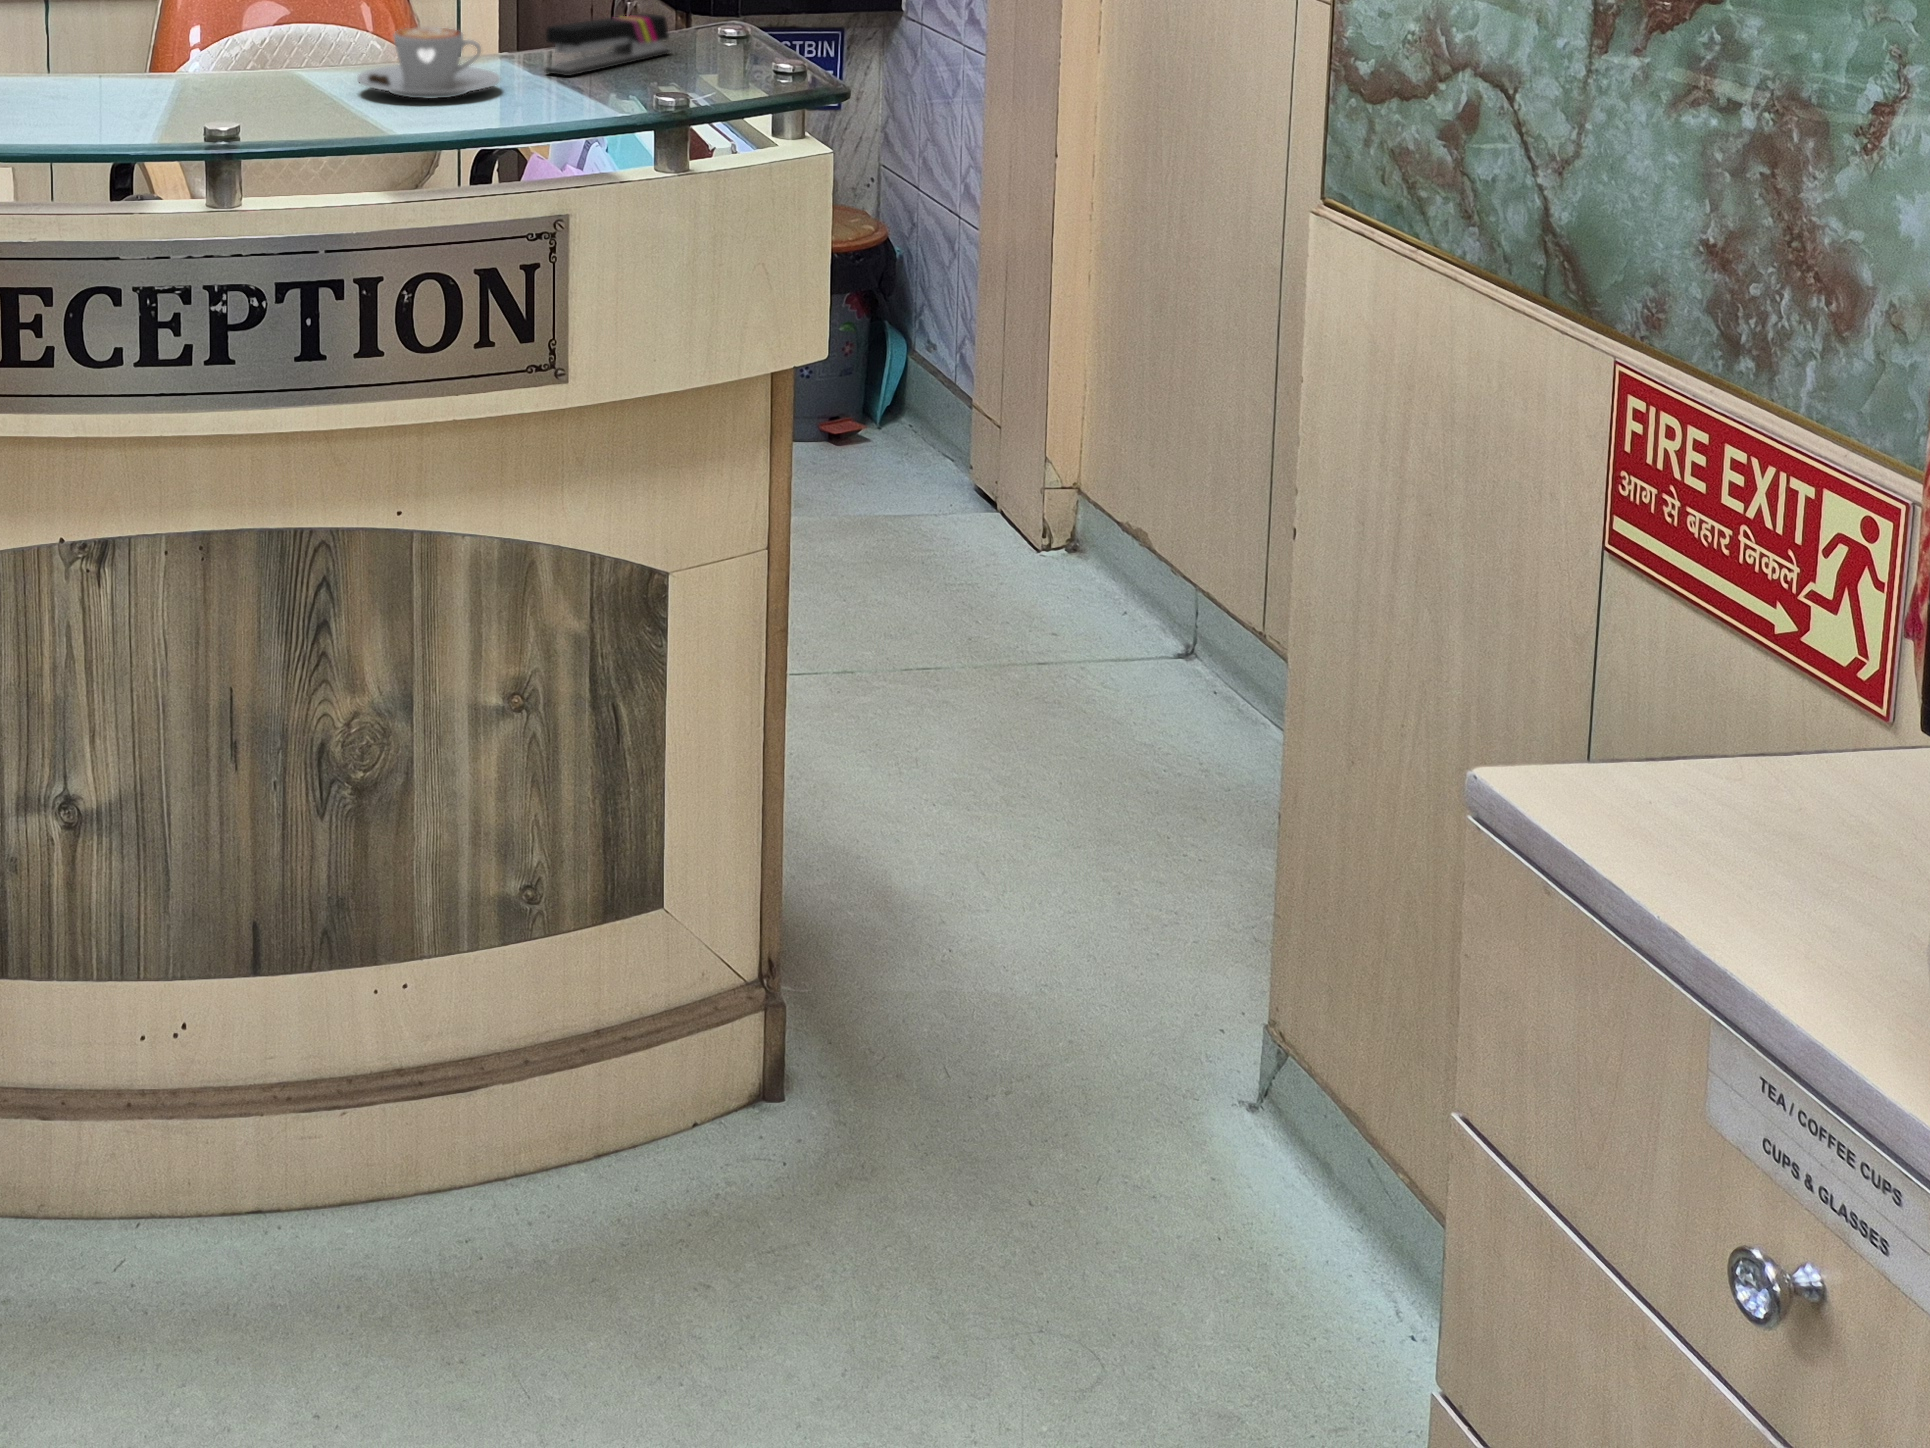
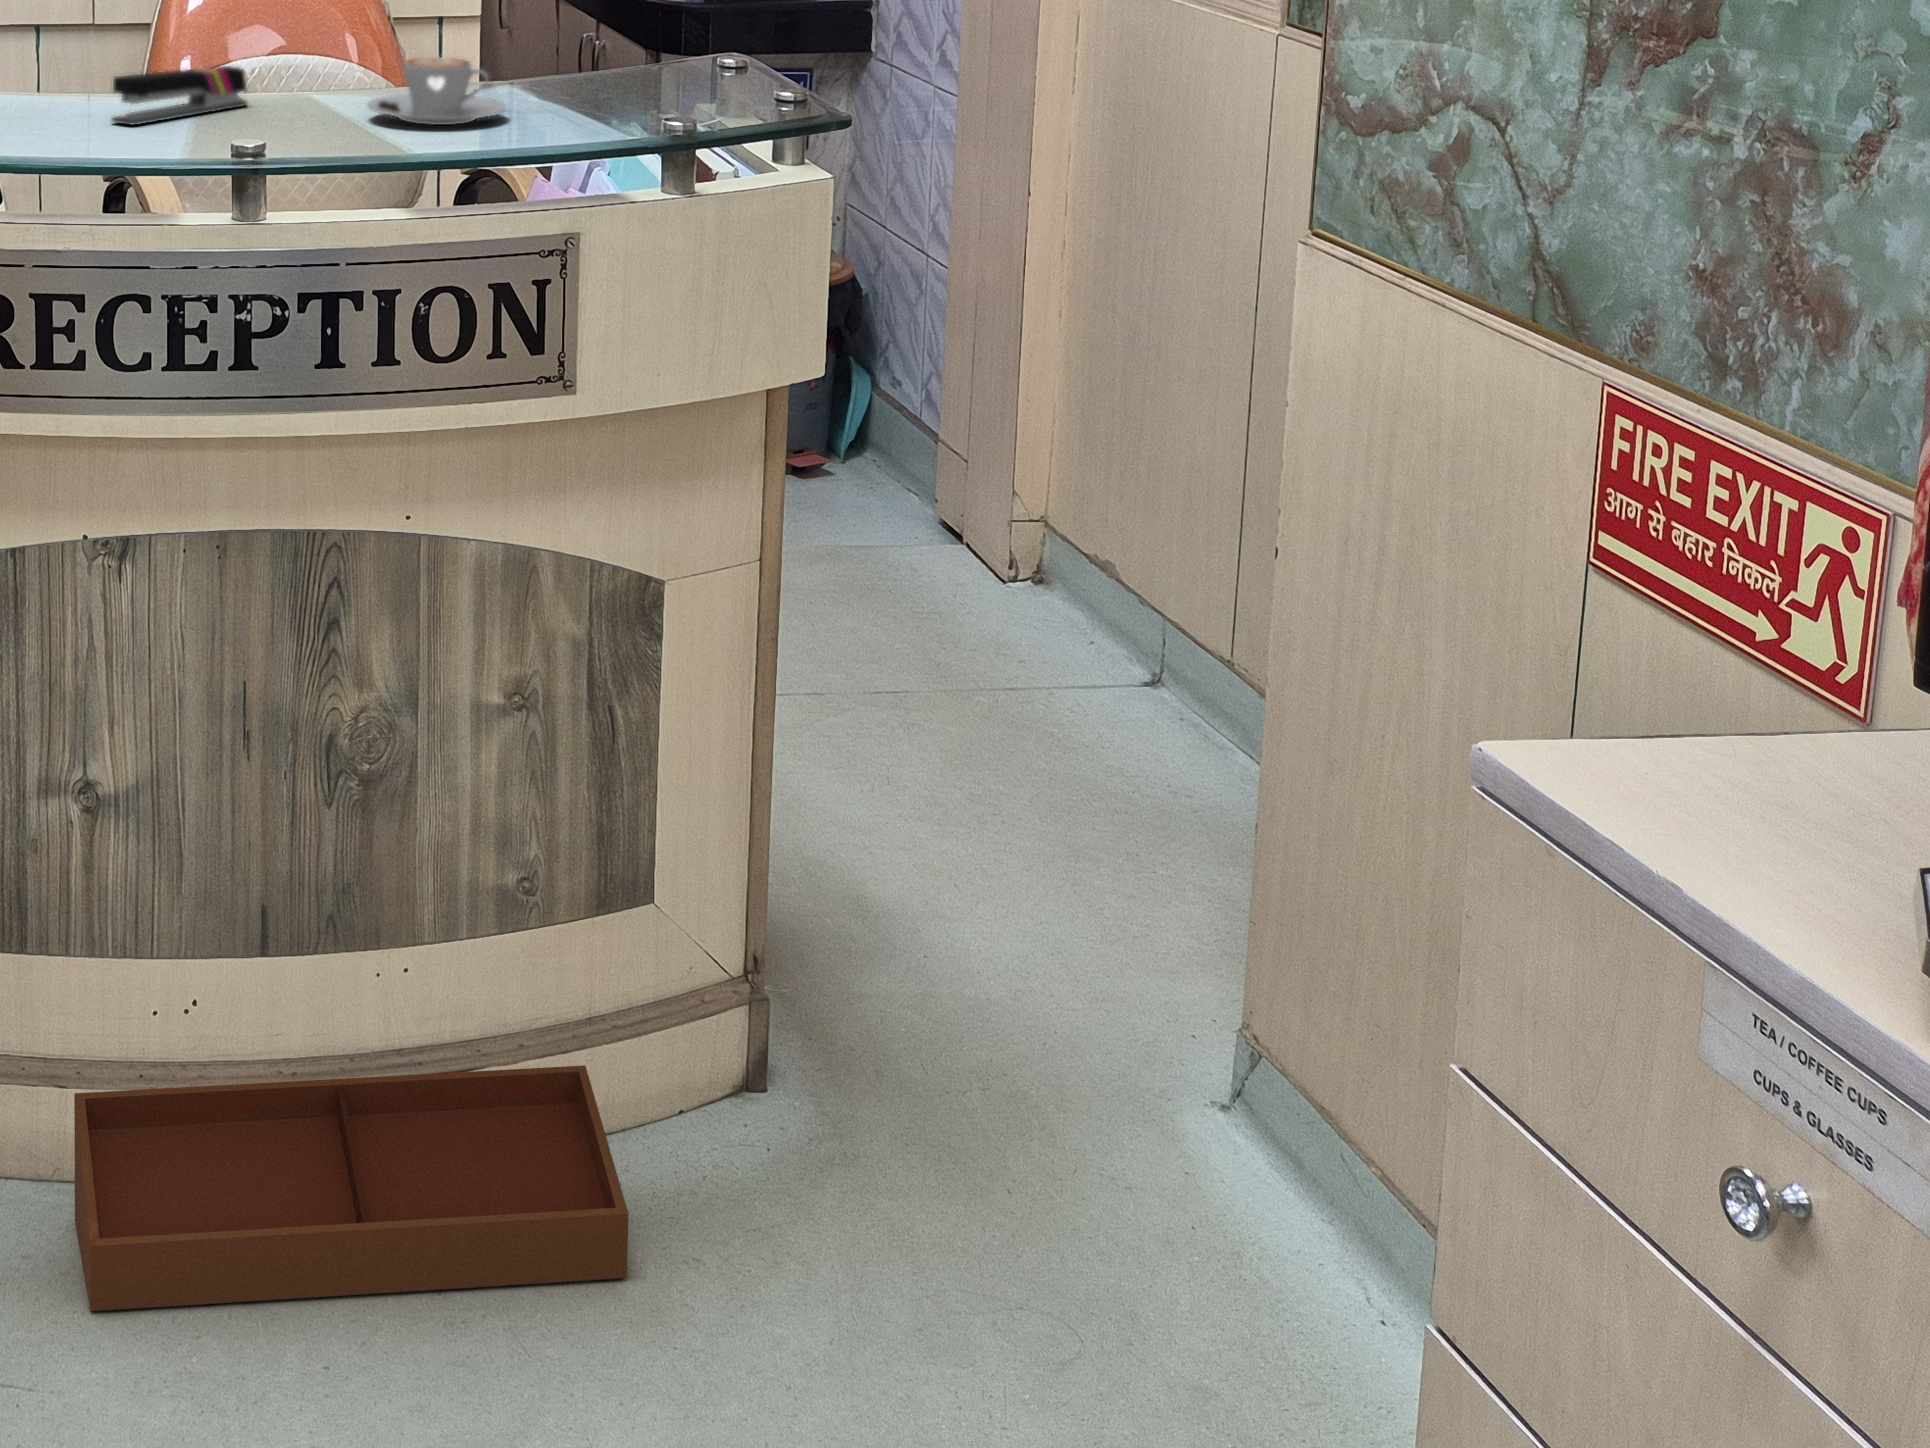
stapler: present [545,14,669,76] -> present [112,66,247,125]
storage bin: none [66,1067,639,1348] -> present [74,1065,629,1311]

